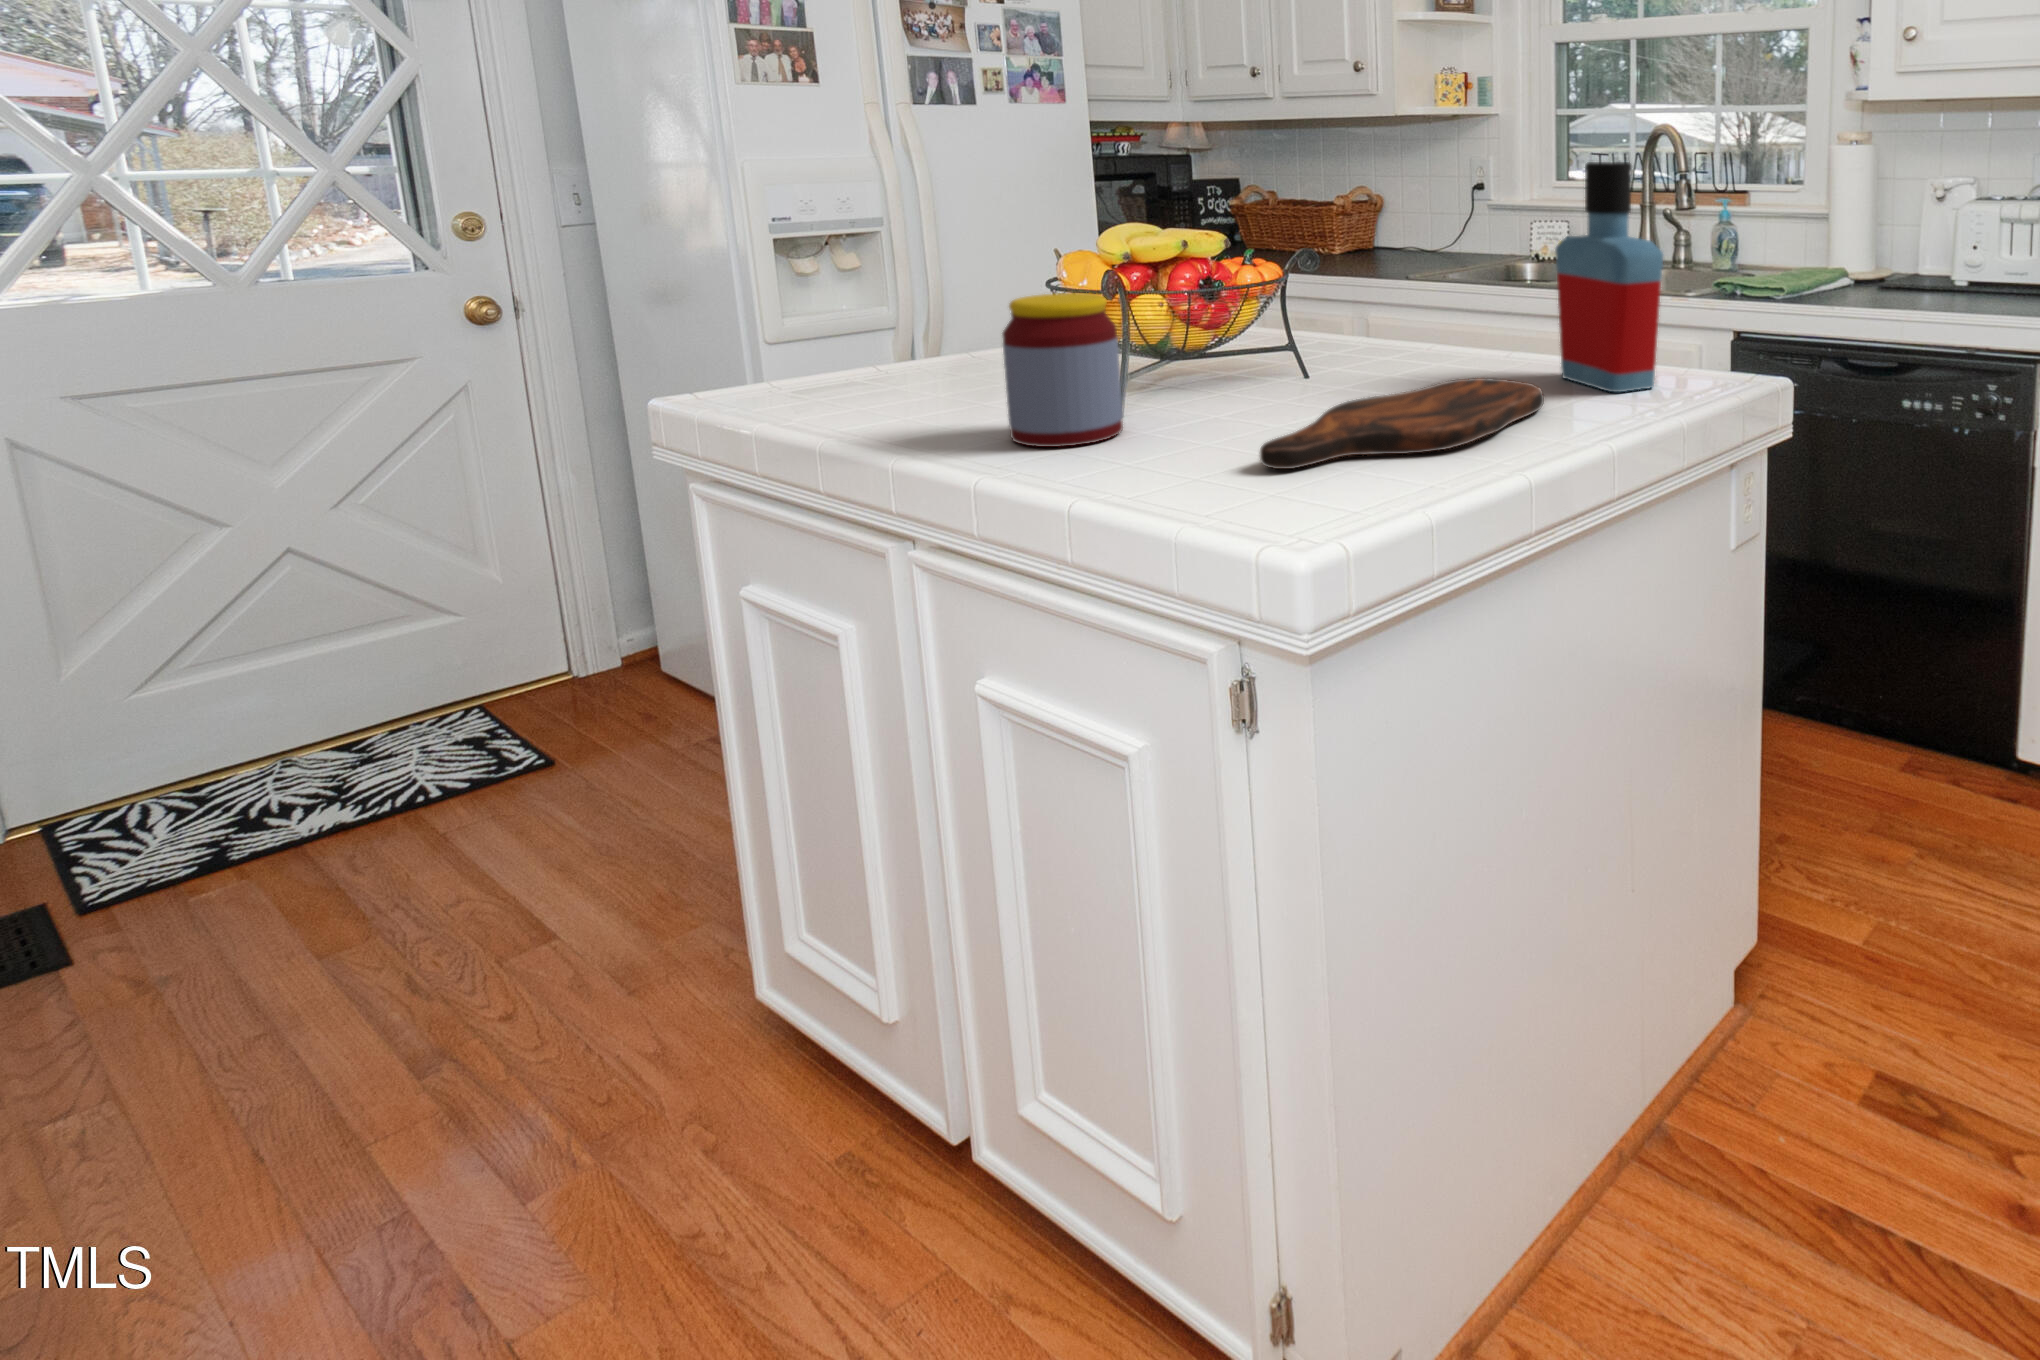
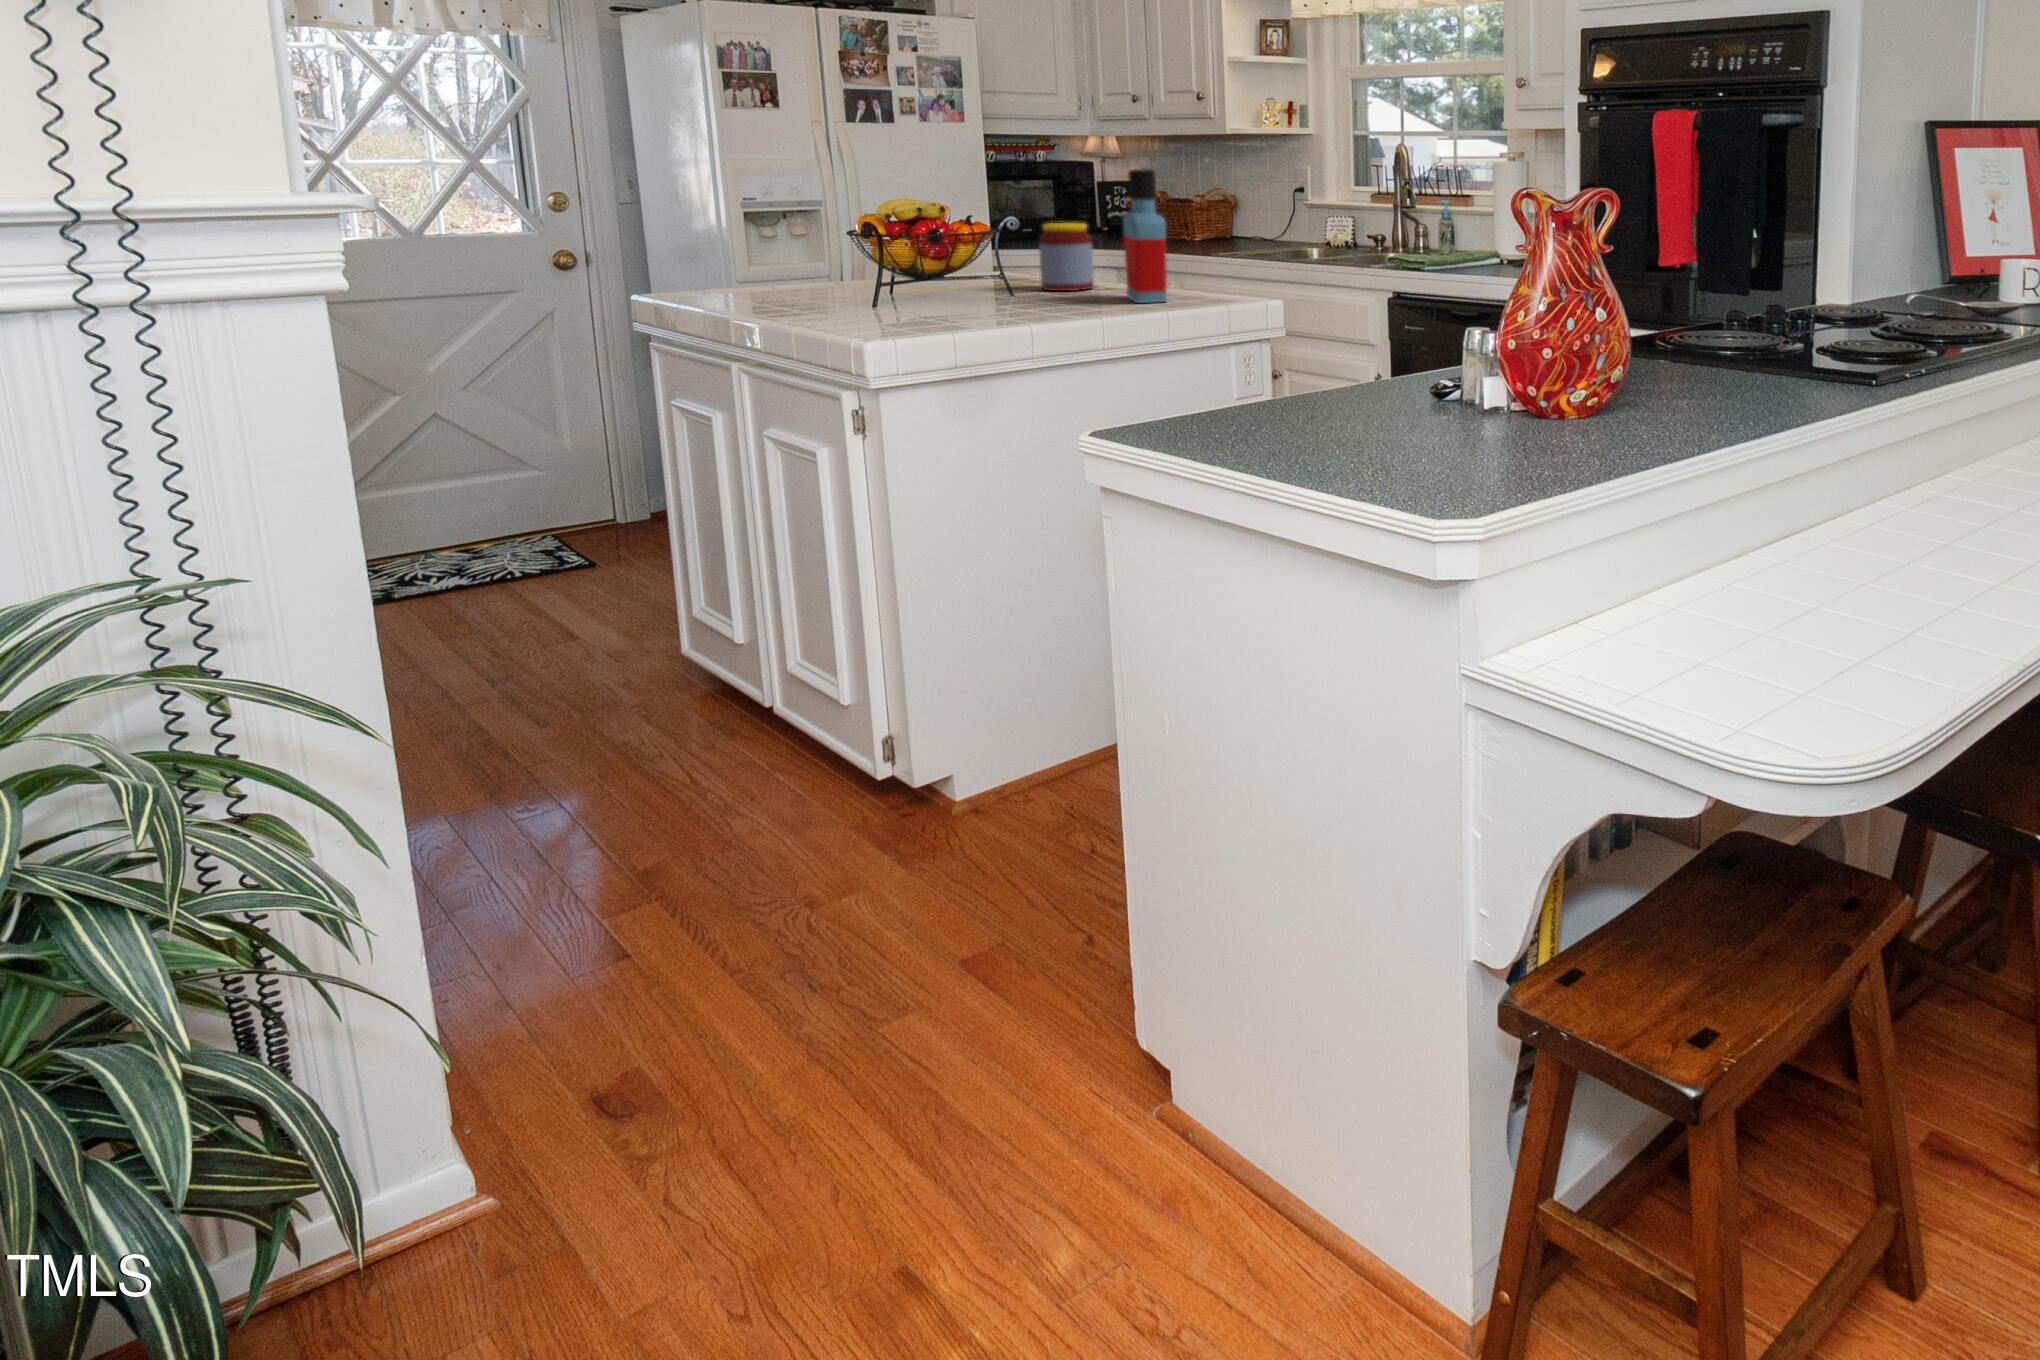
jar: present [1003,293,1123,447] -> present [1039,223,1094,291]
cutting board: present [1260,378,1544,469] -> none [882,292,1082,322]

